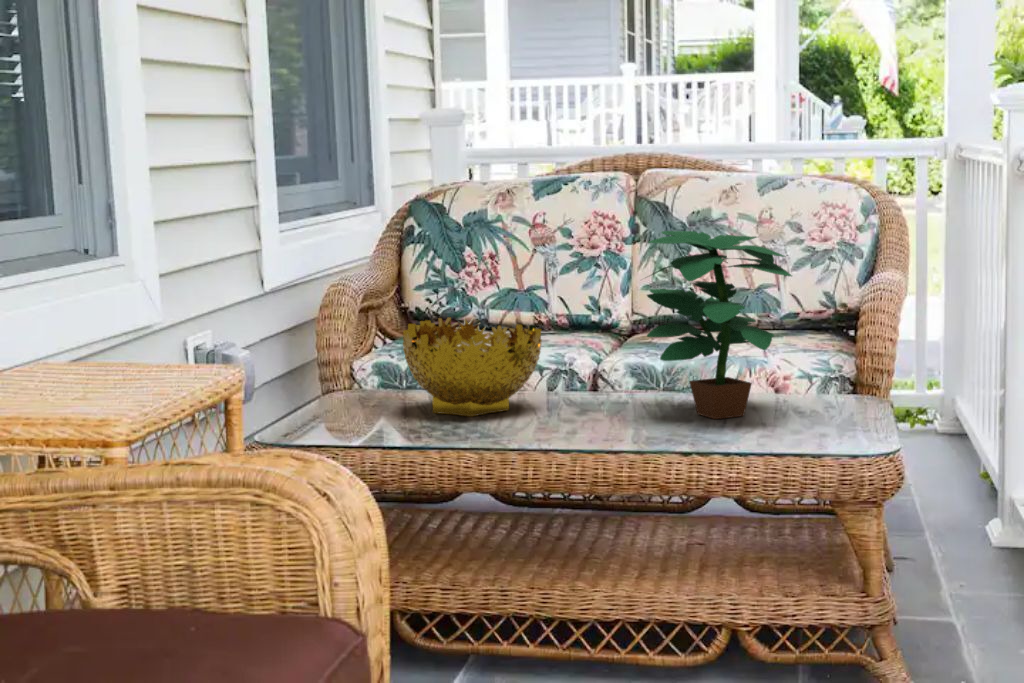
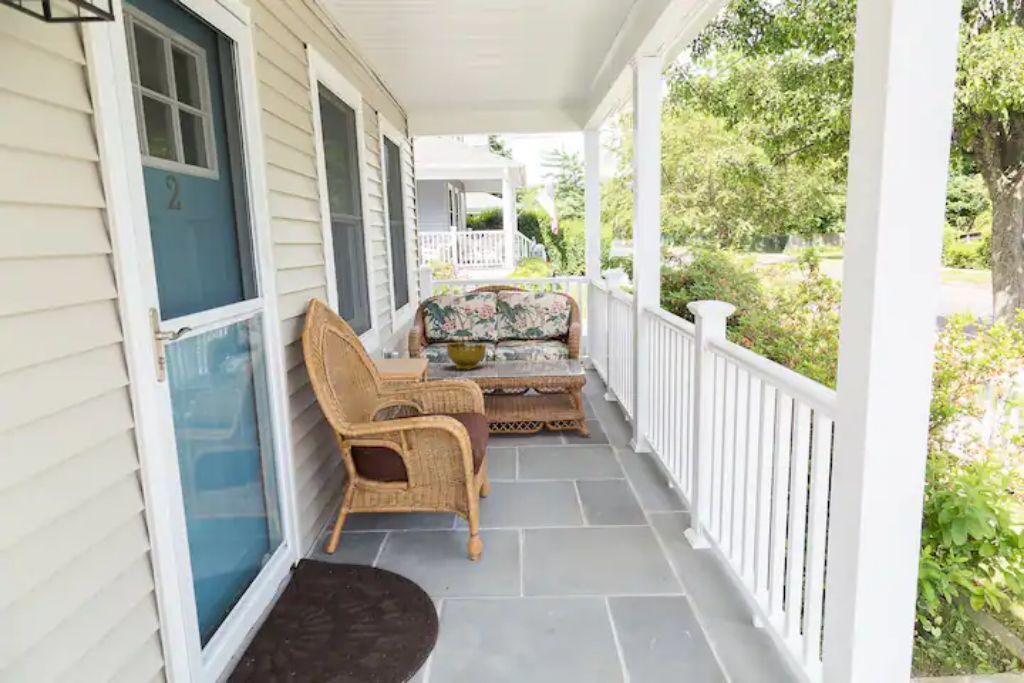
potted plant: present [647,231,792,419] -> none [514,316,556,367]

